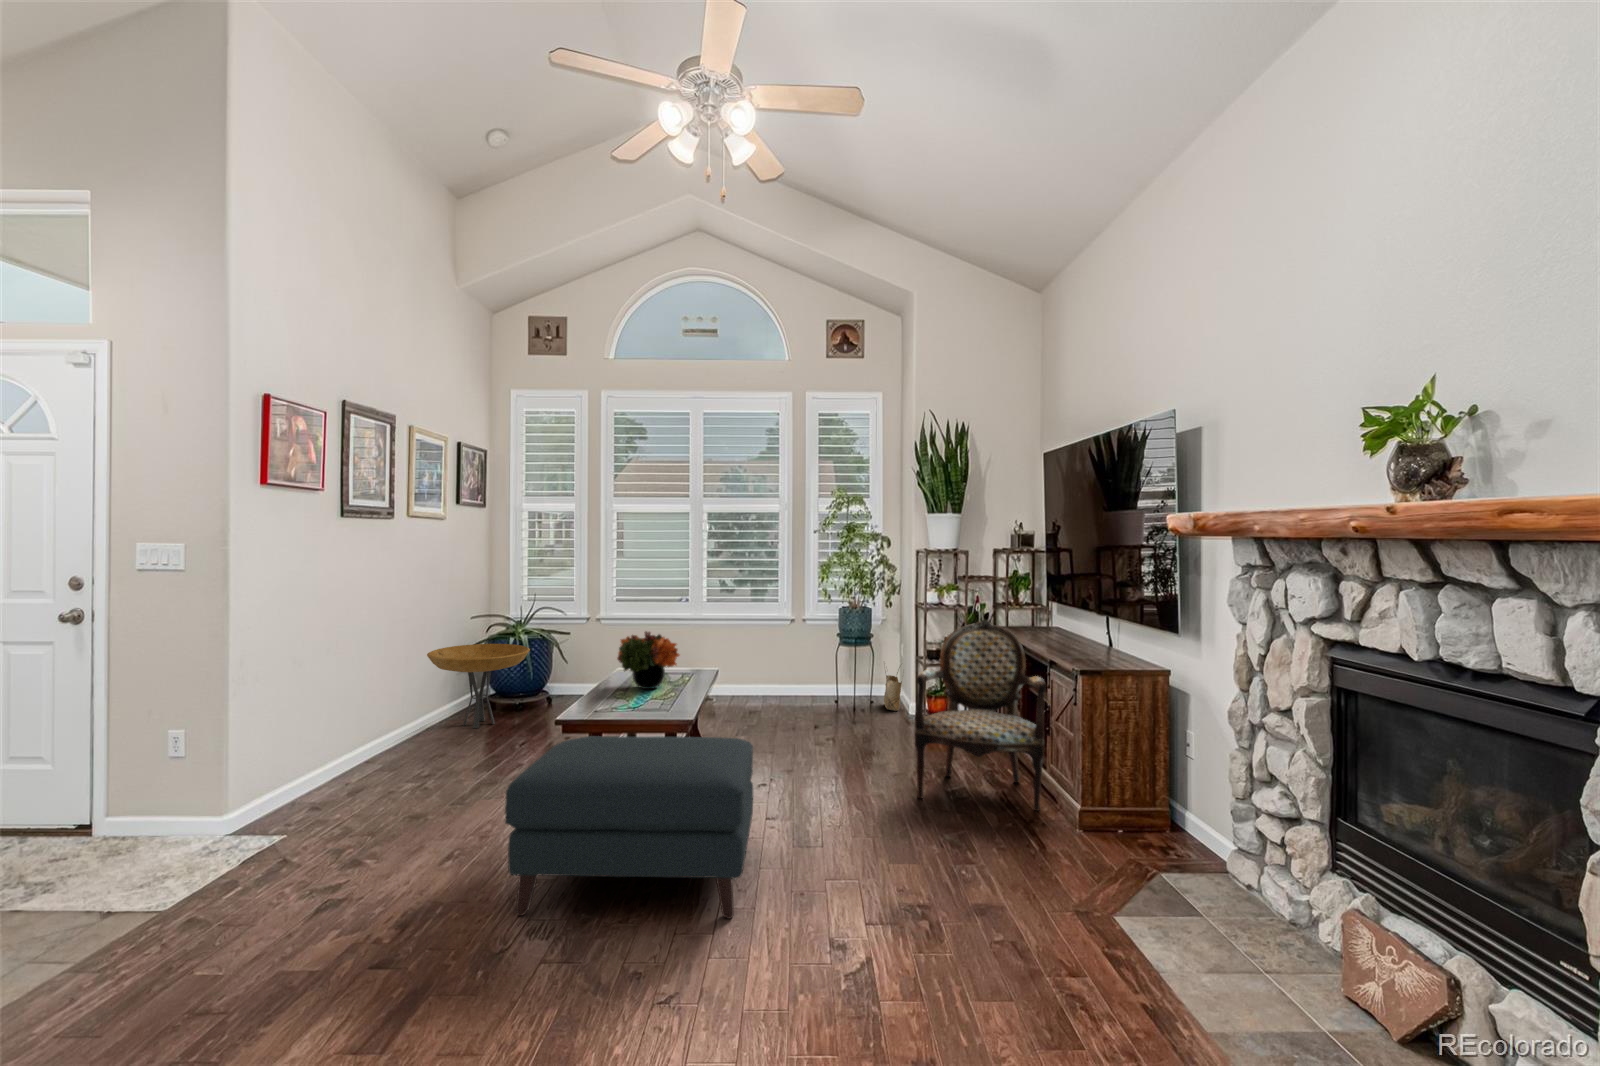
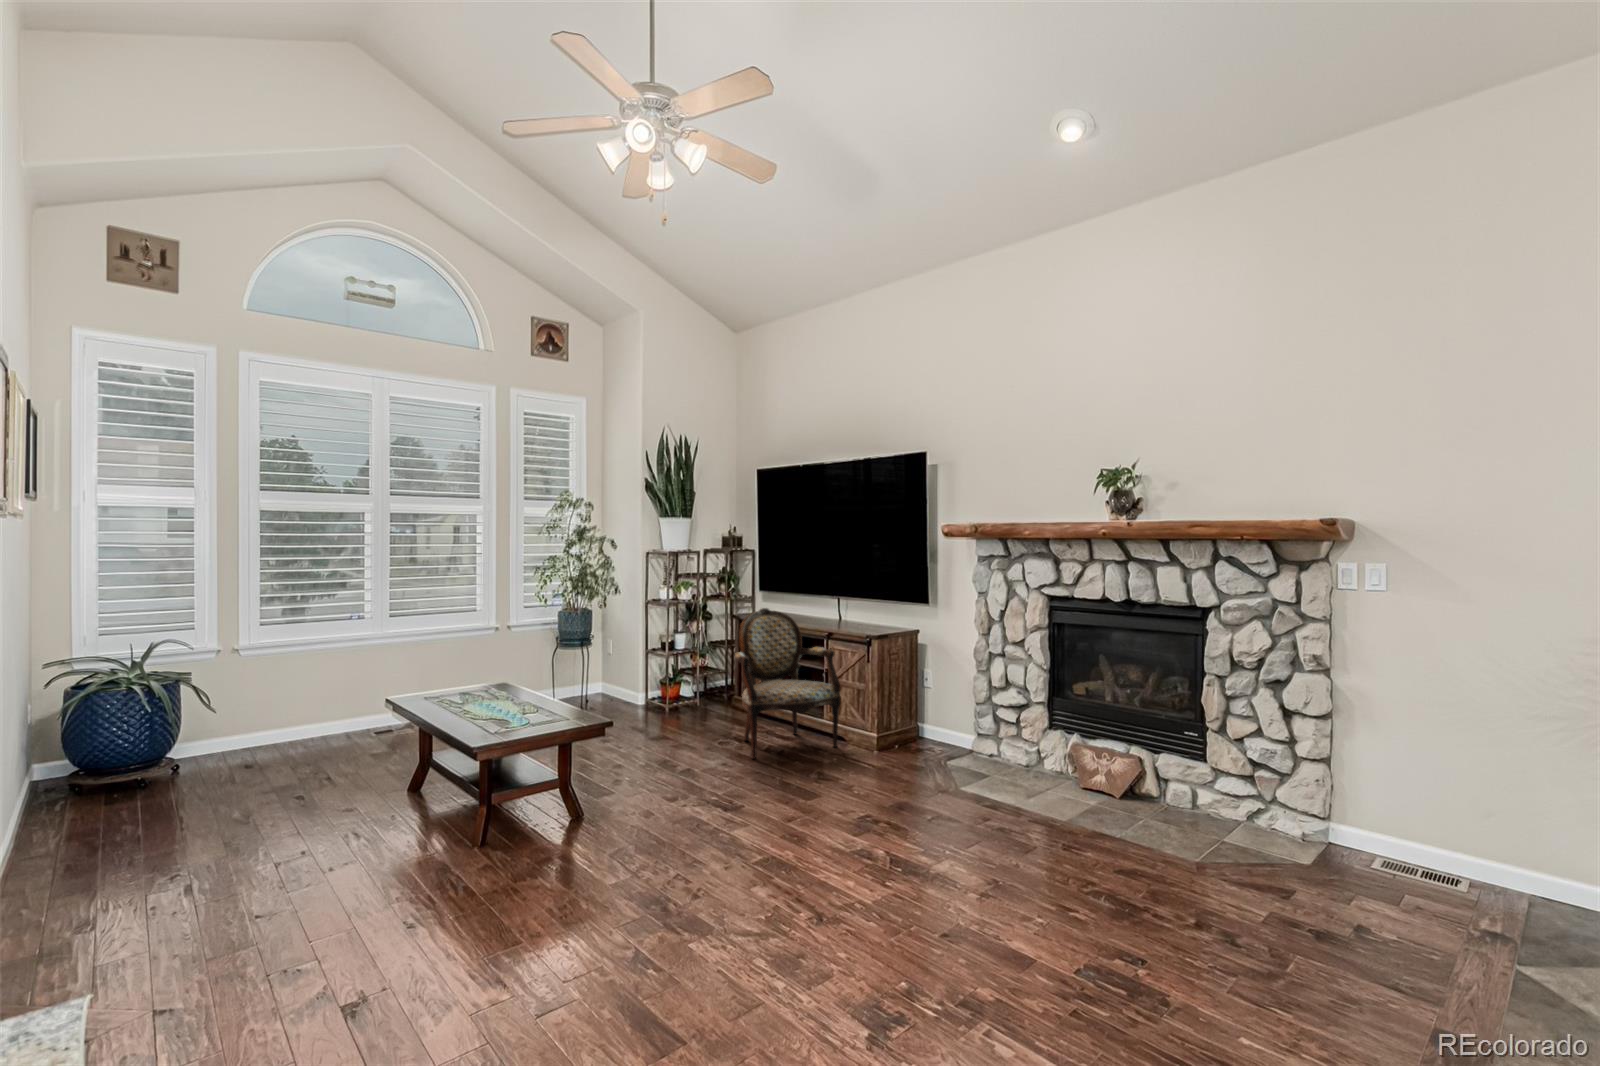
flower arrangement: present [617,631,679,689] -> none [449,646,523,709]
side table: present [427,644,530,728] -> none [30,695,211,820]
woven basket: present [884,672,902,711] -> none [600,658,625,704]
ottoman: present [505,736,753,919] -> none [533,725,785,927]

